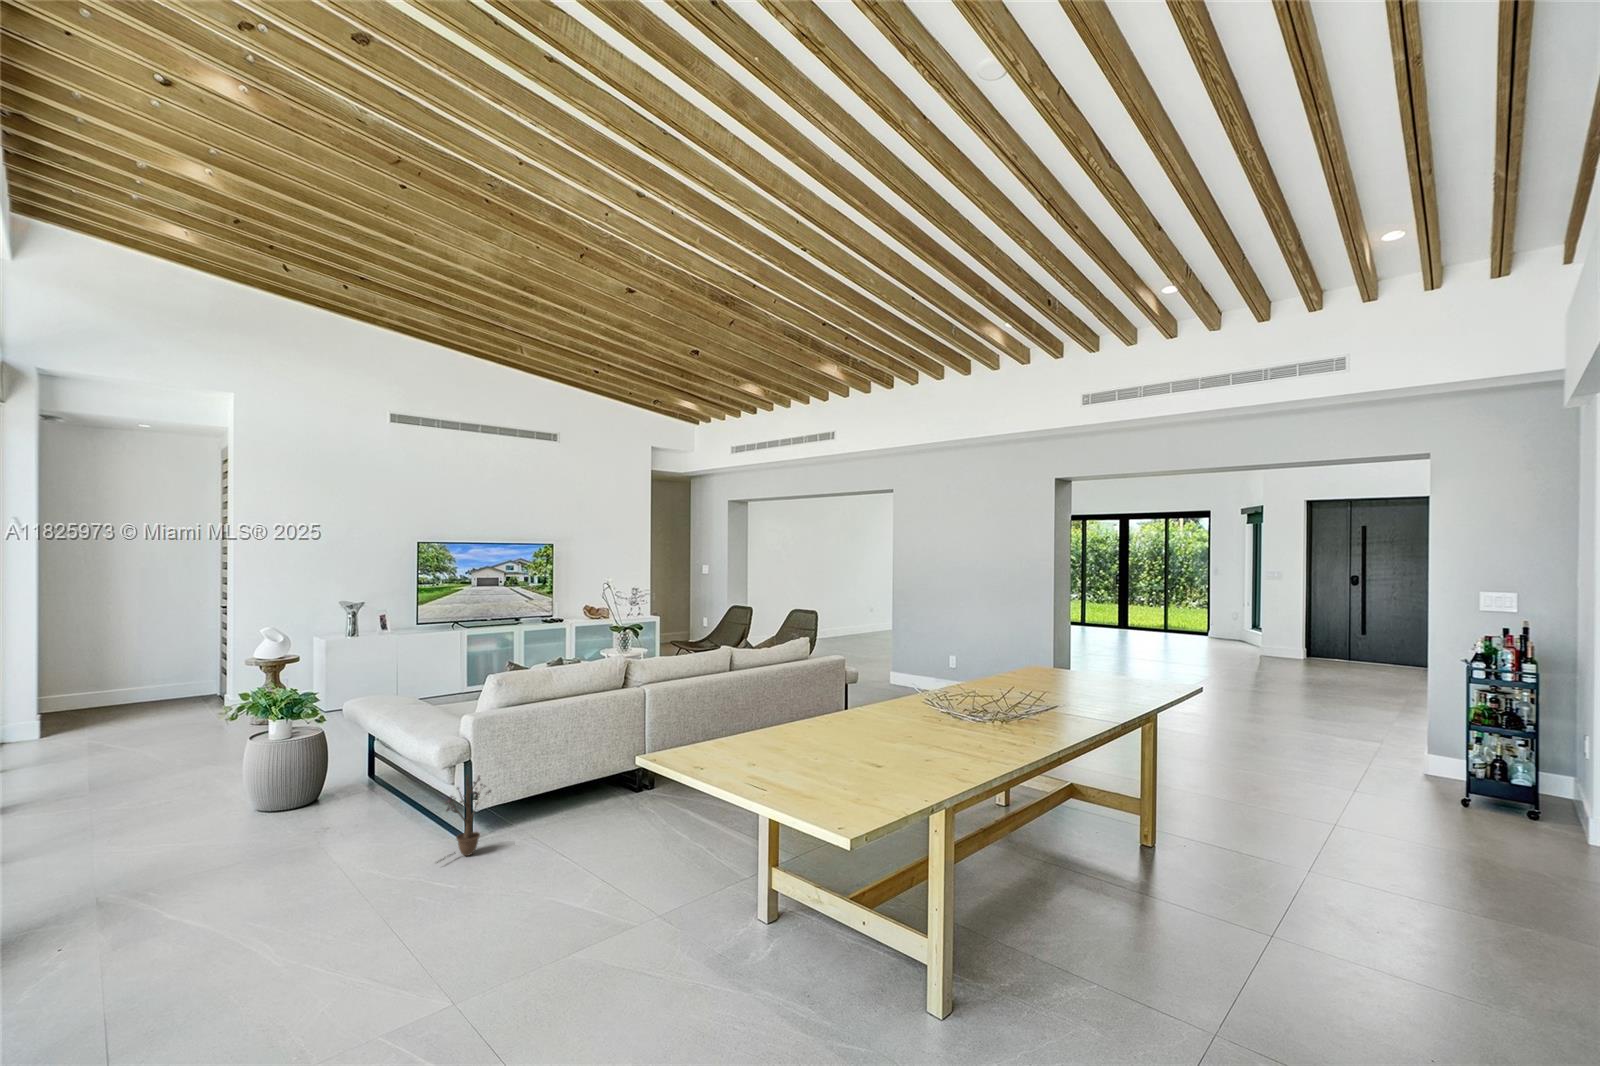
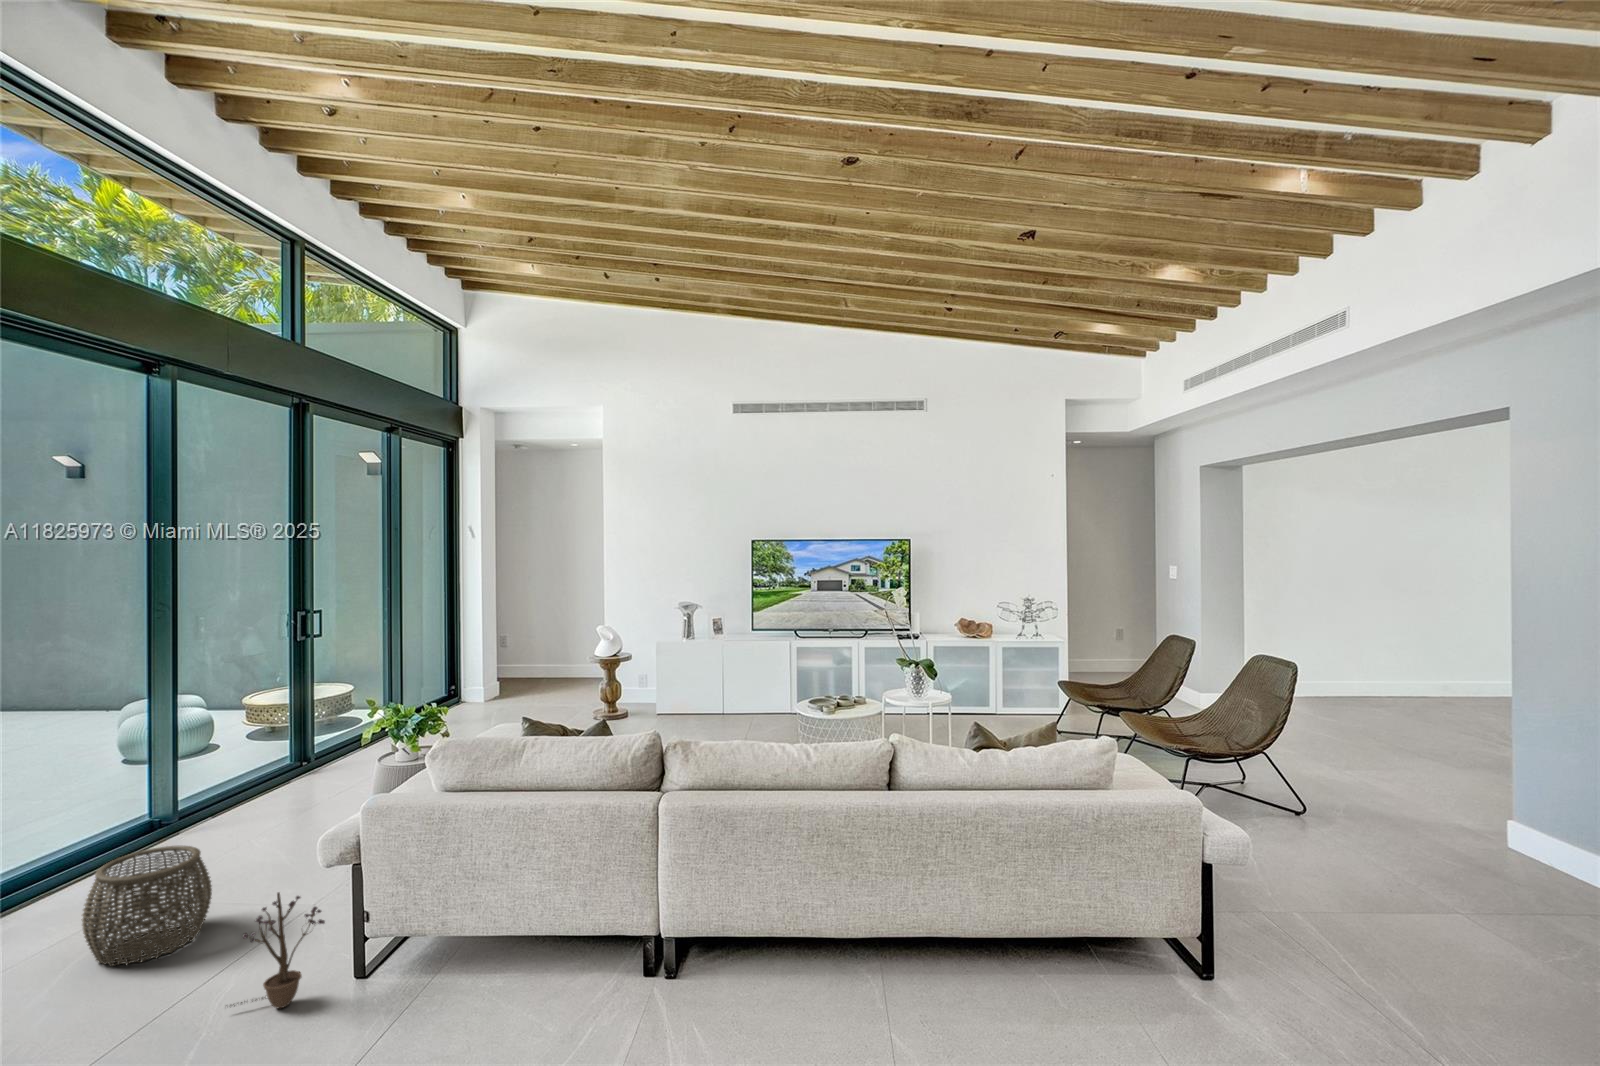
woven basket: none [192,797,302,899] -> present [82,846,212,966]

